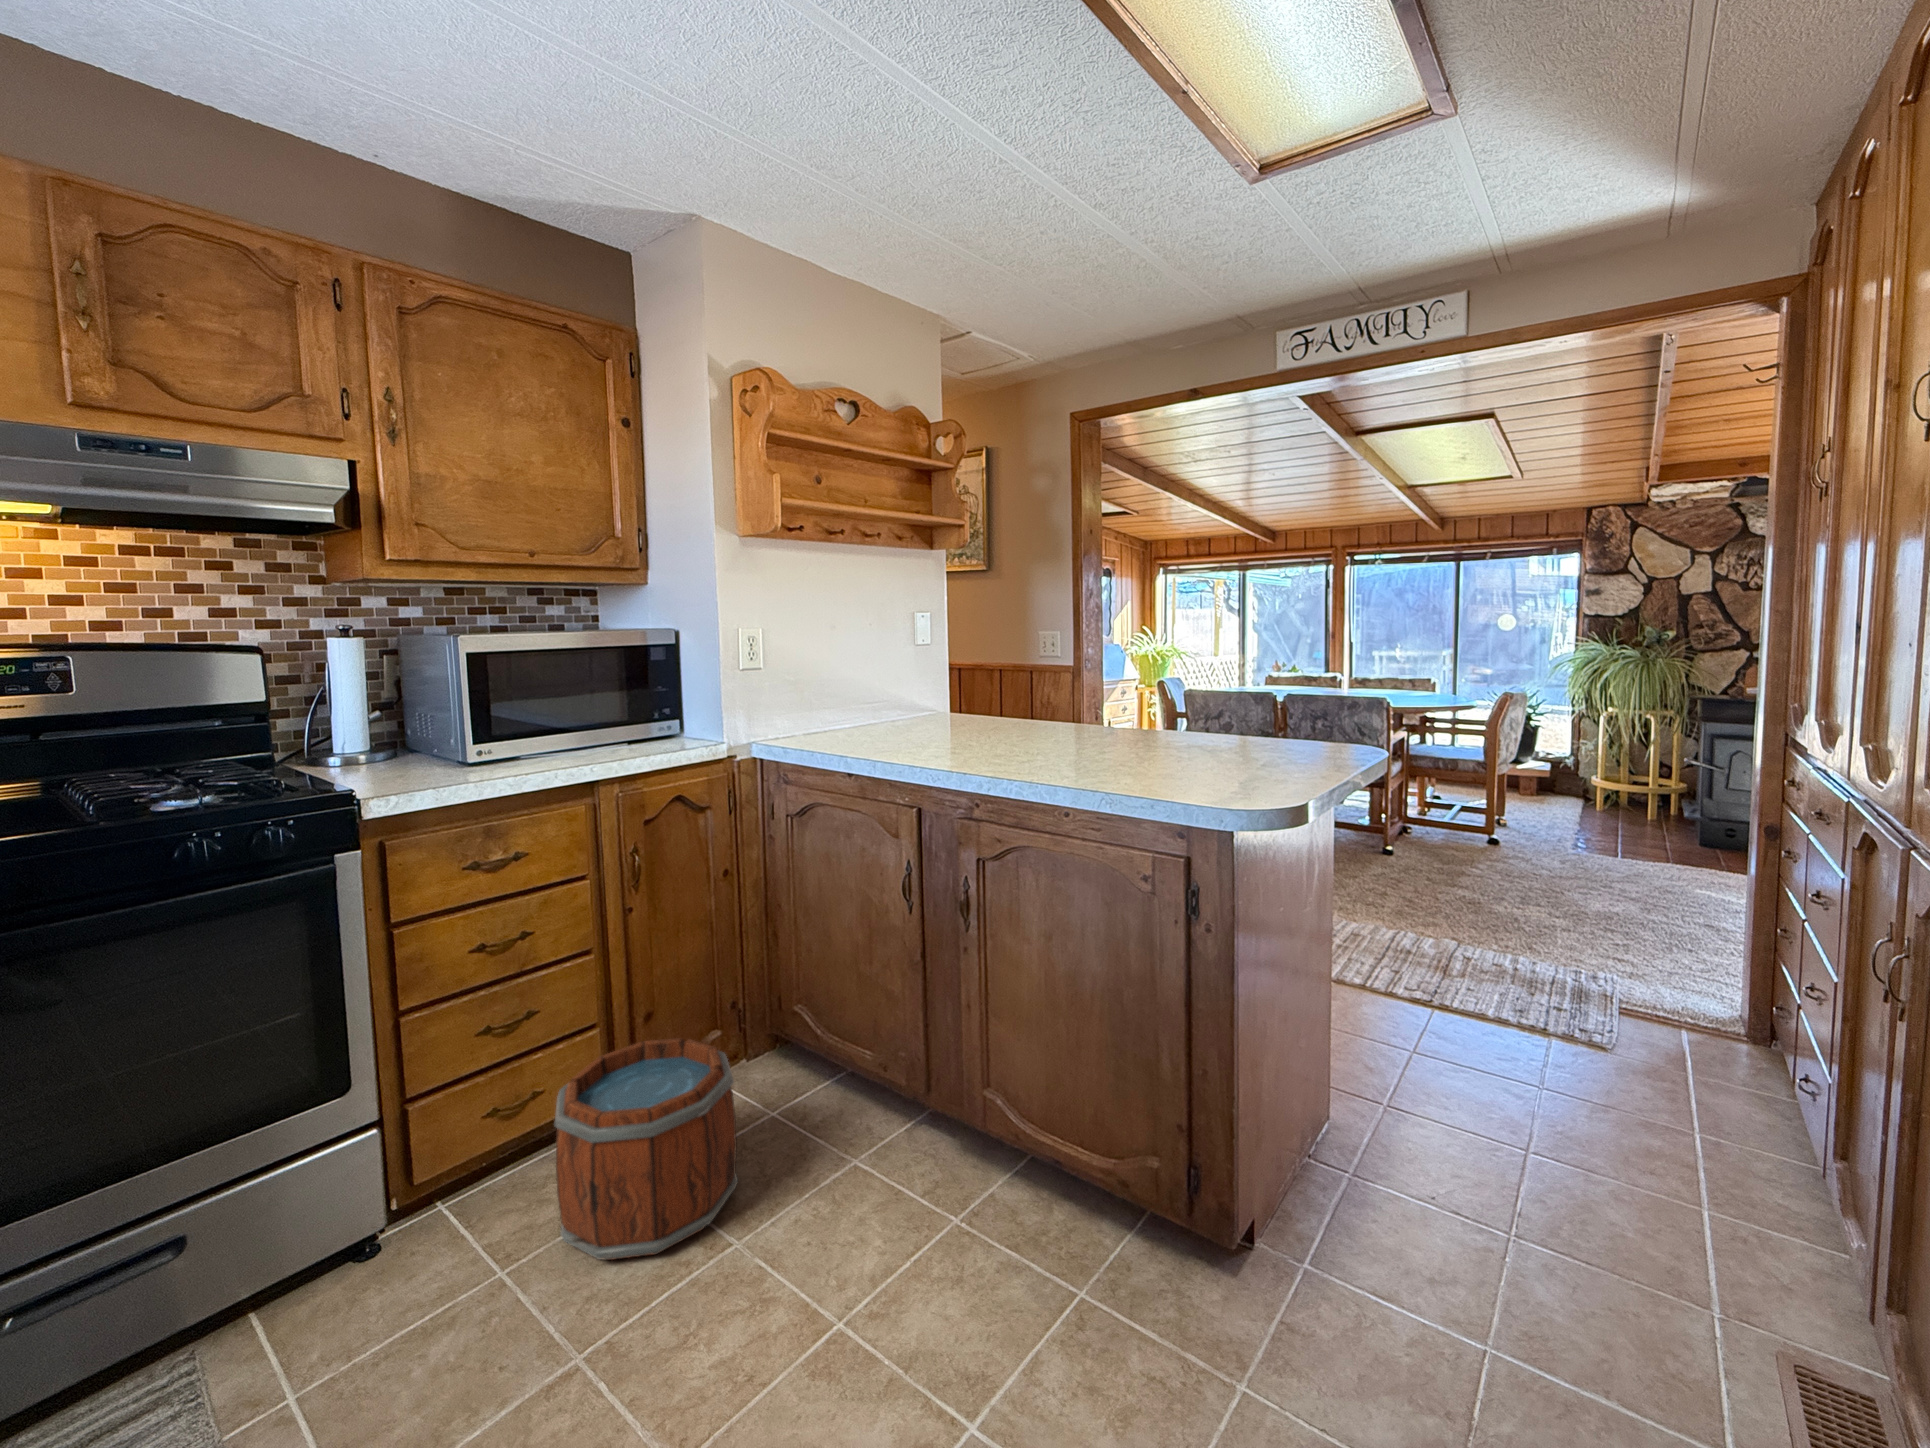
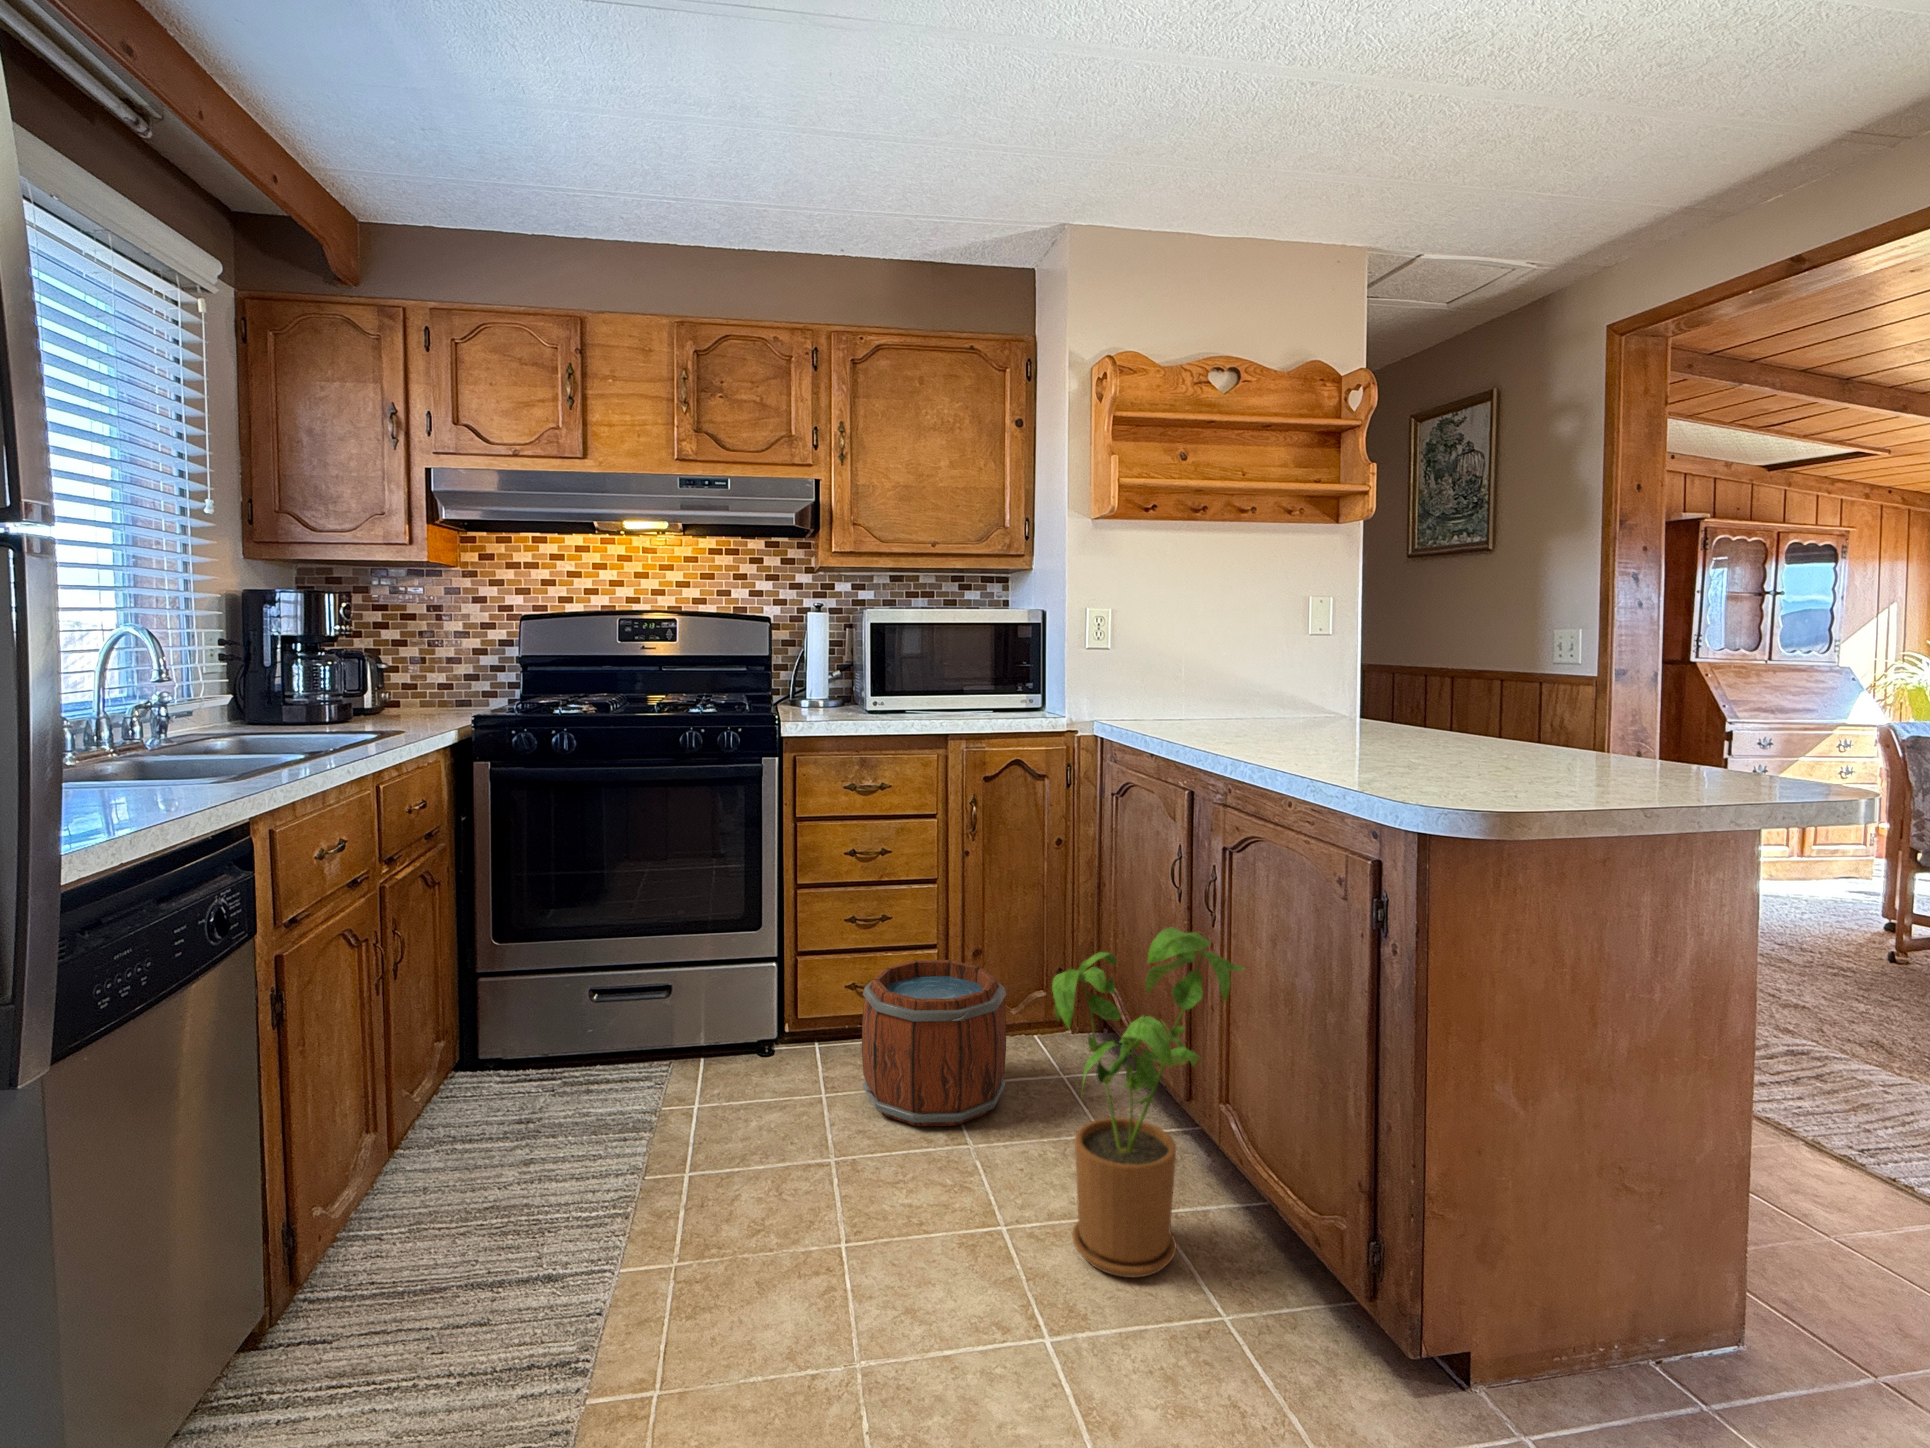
house plant: none [868,951,1058,1315] -> present [1052,927,1245,1278]

